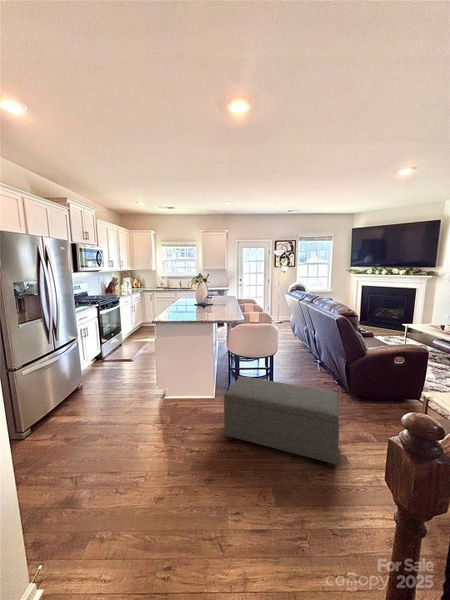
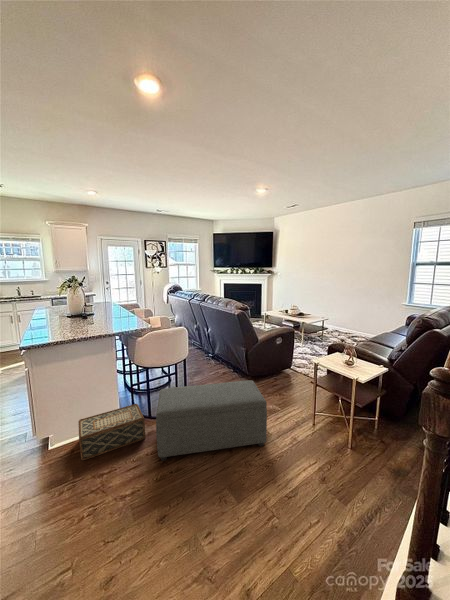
woven basket: none [173,385,225,417] -> present [78,404,145,461]

